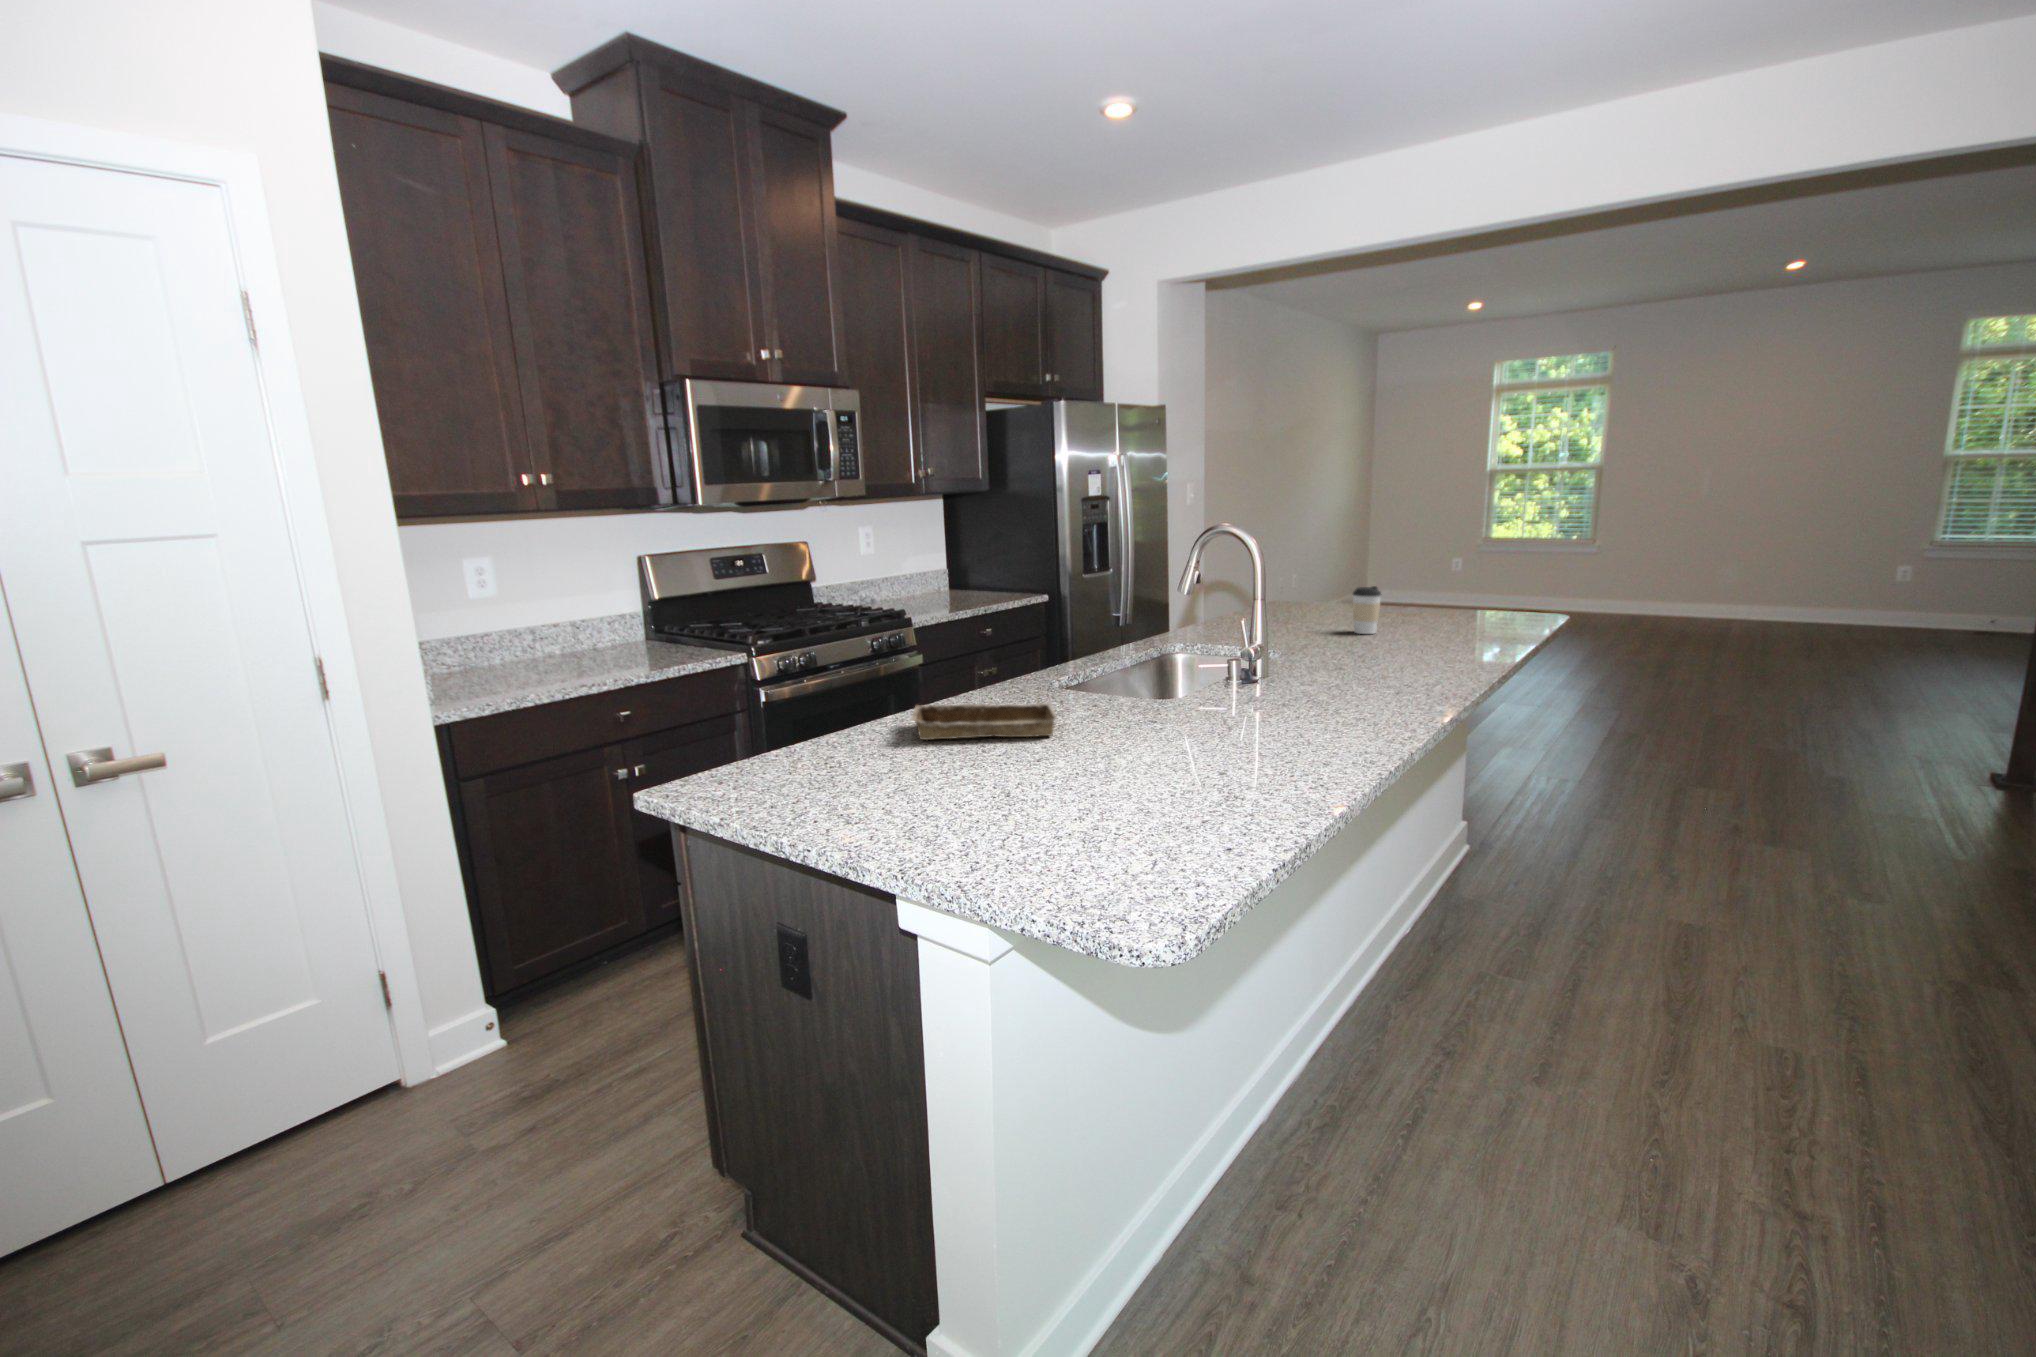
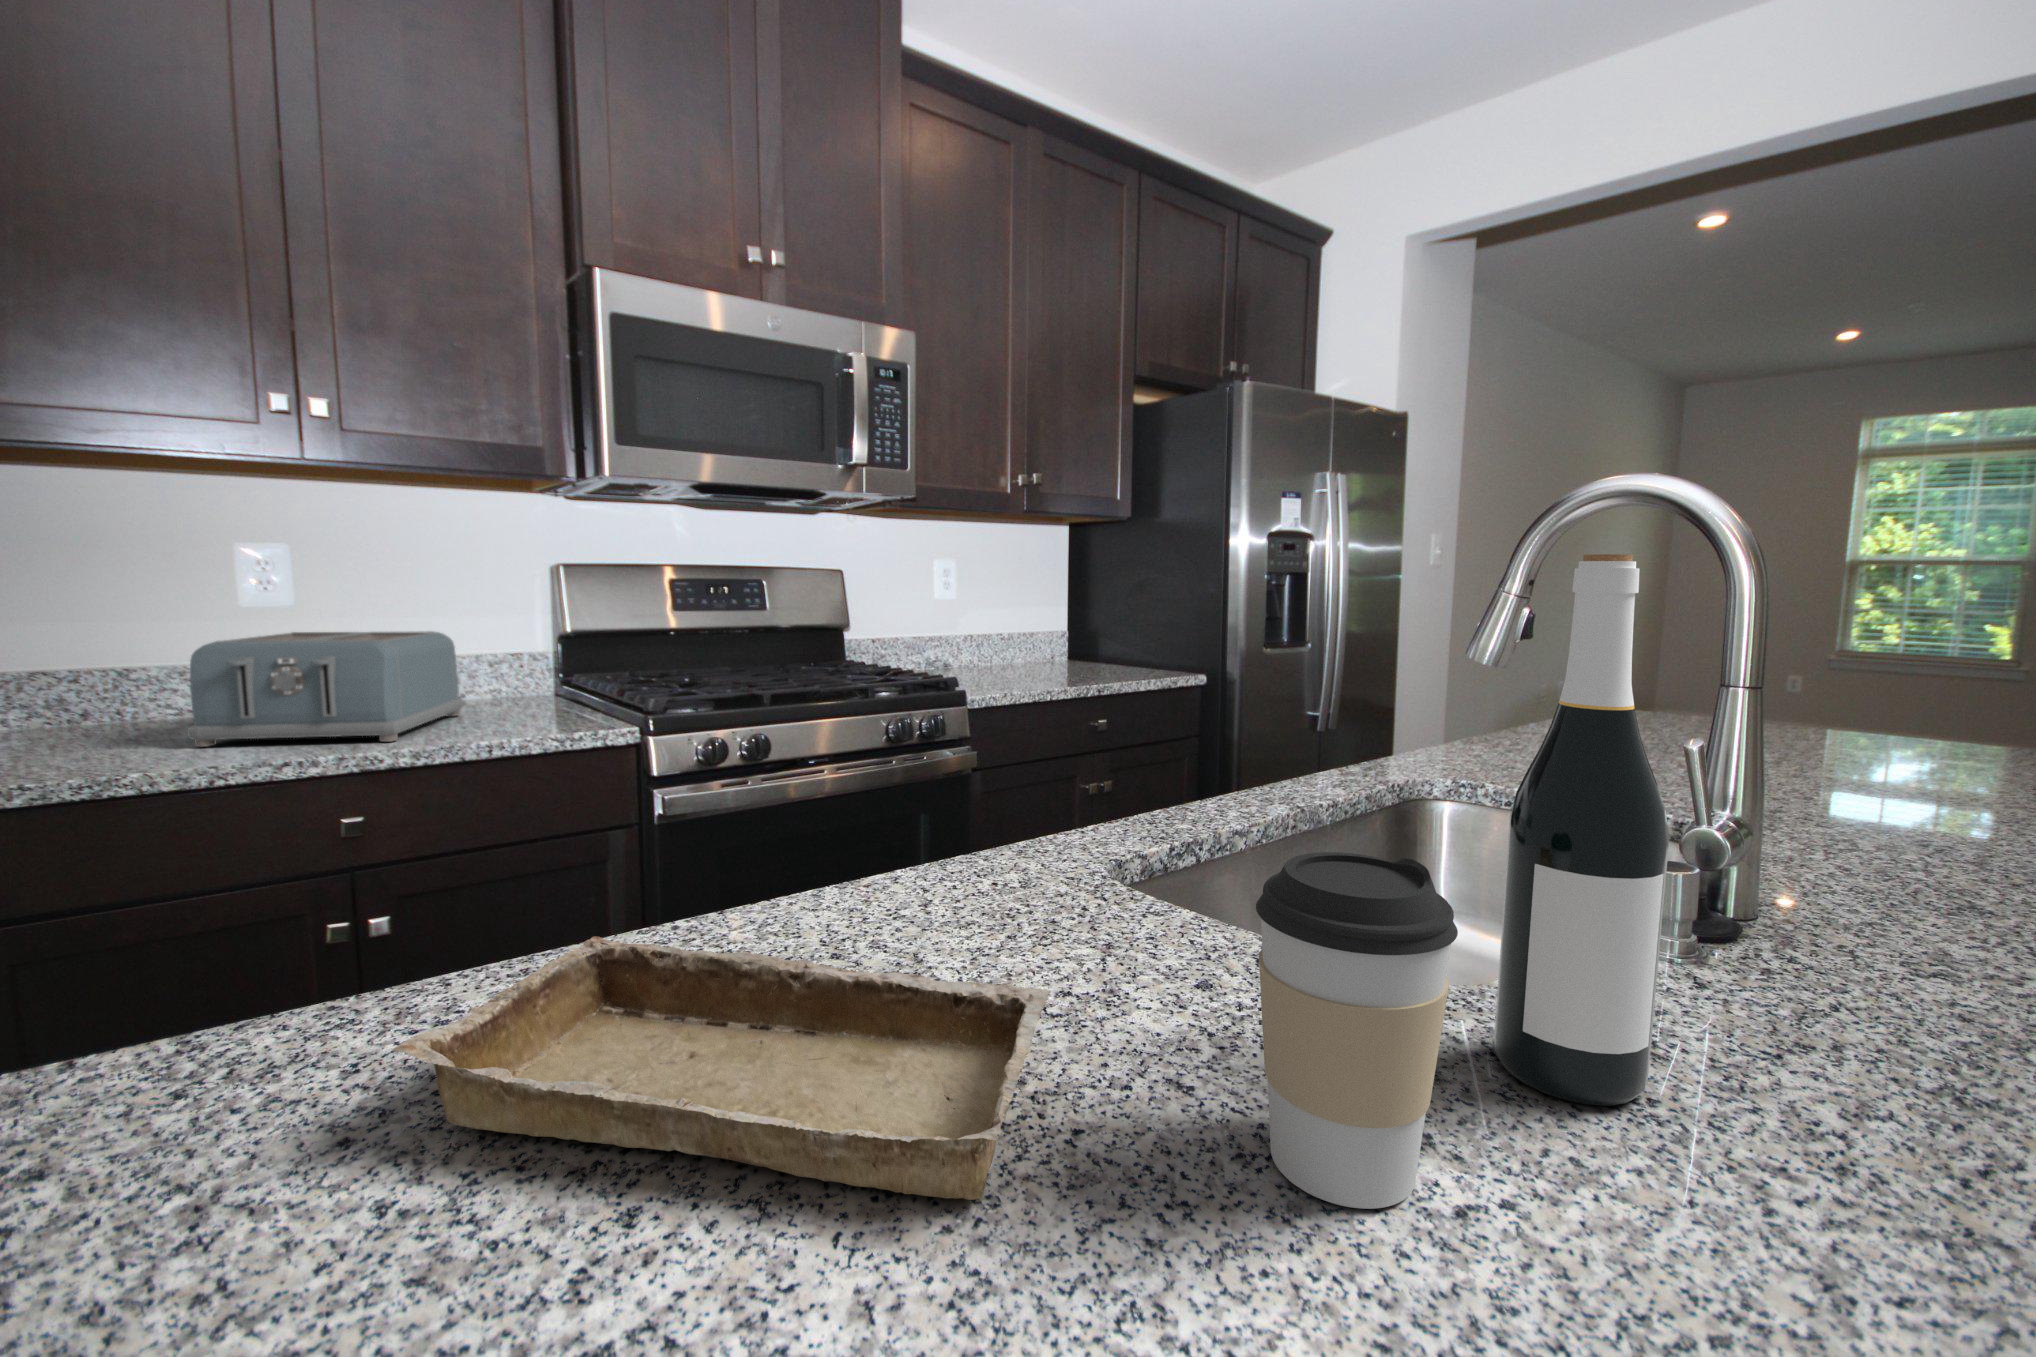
wine bottle: none [1166,579,1200,714] -> present [1494,554,1669,1106]
coffee cup: present [1352,586,1381,634] -> present [1256,852,1458,1209]
toaster: none [510,607,627,683] -> present [187,631,463,747]

